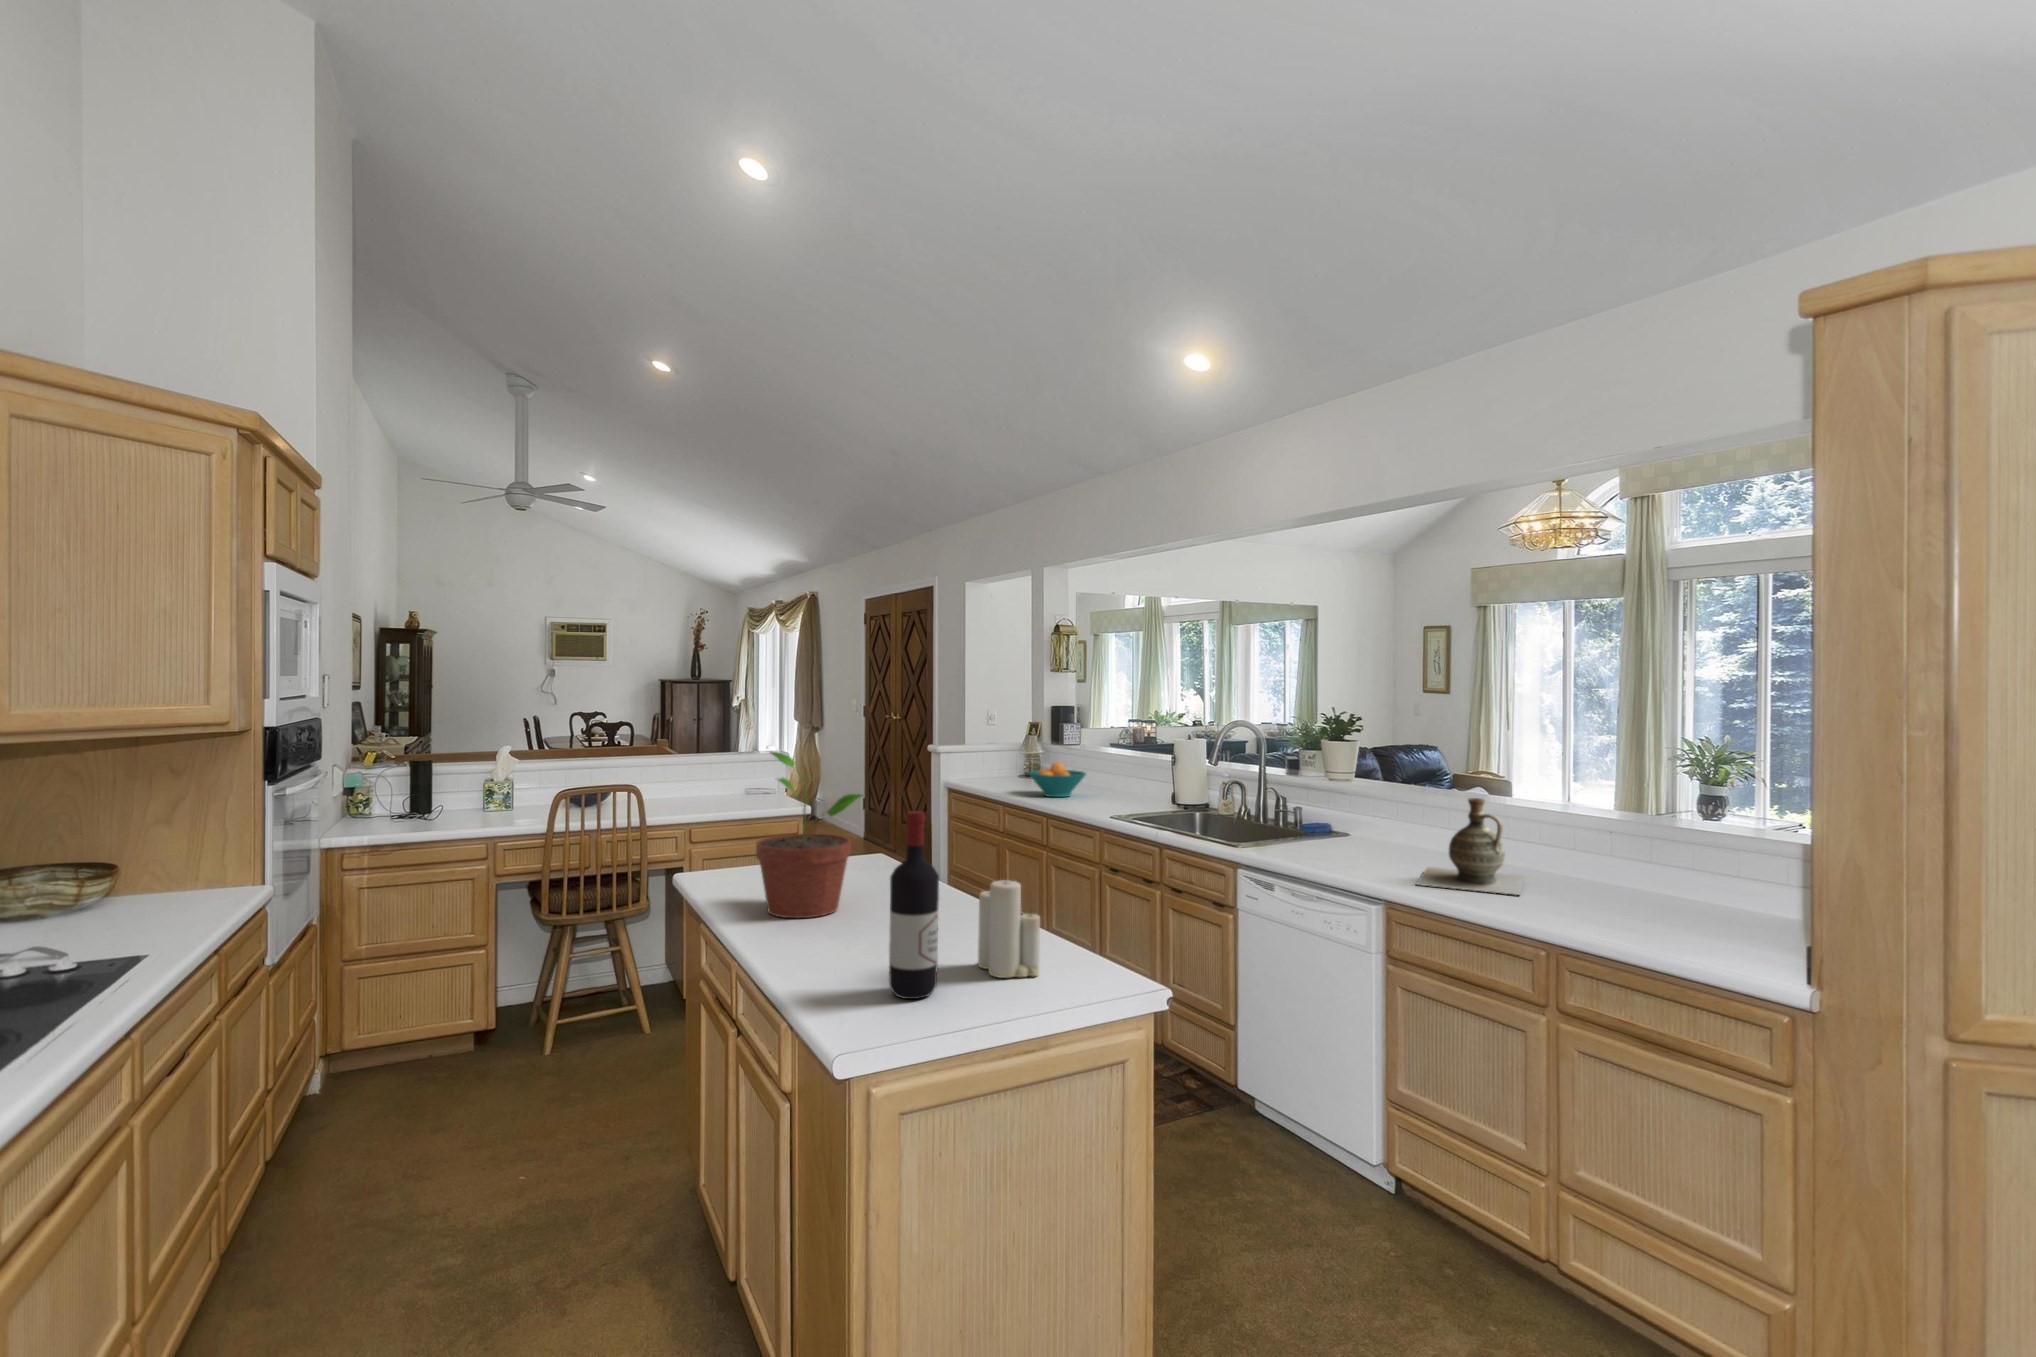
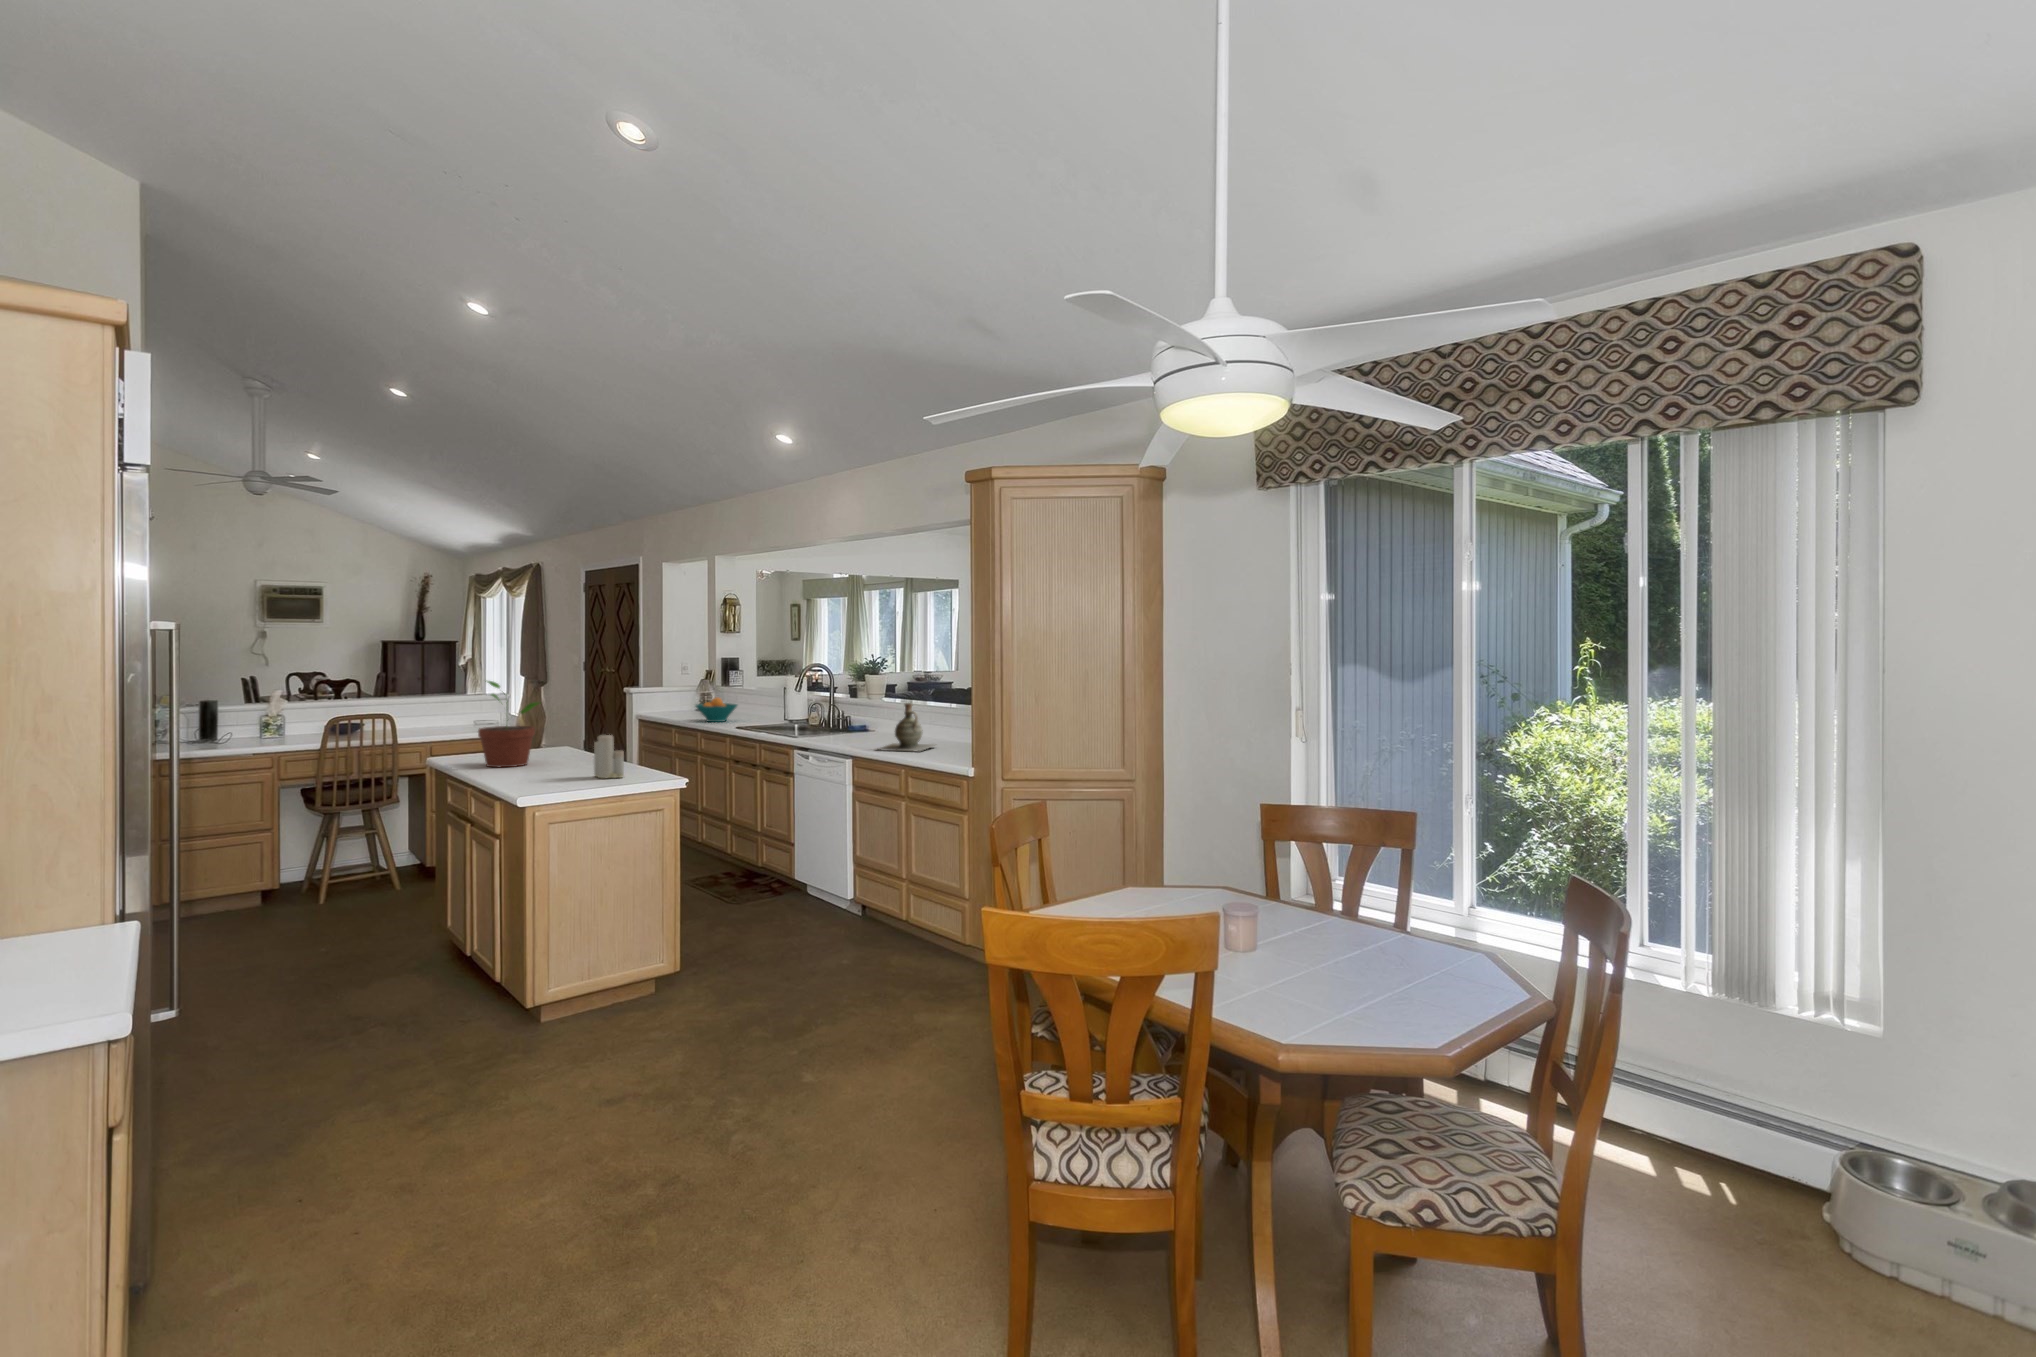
wine bottle: present [889,811,939,999] -> none [544,701,568,784]

